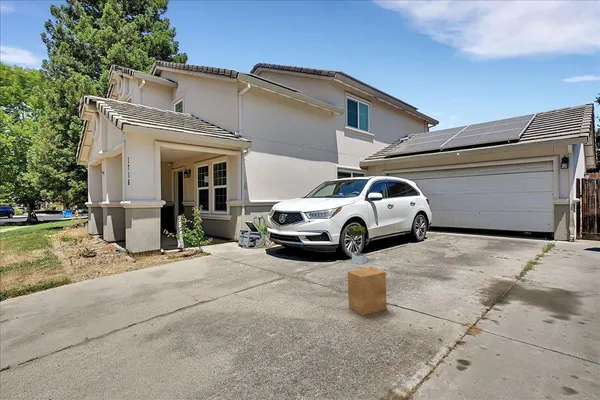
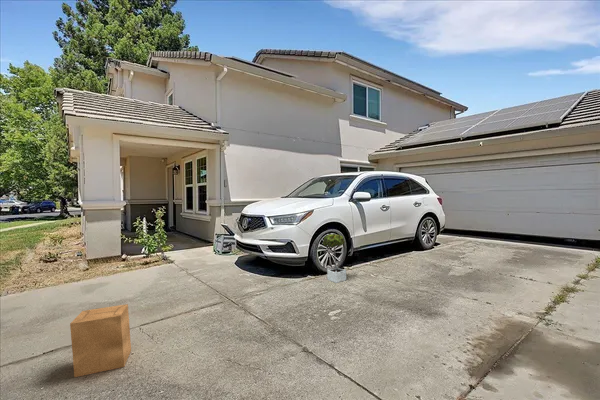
cardboard box: present [348,267,387,316] -> present [70,304,131,377]

